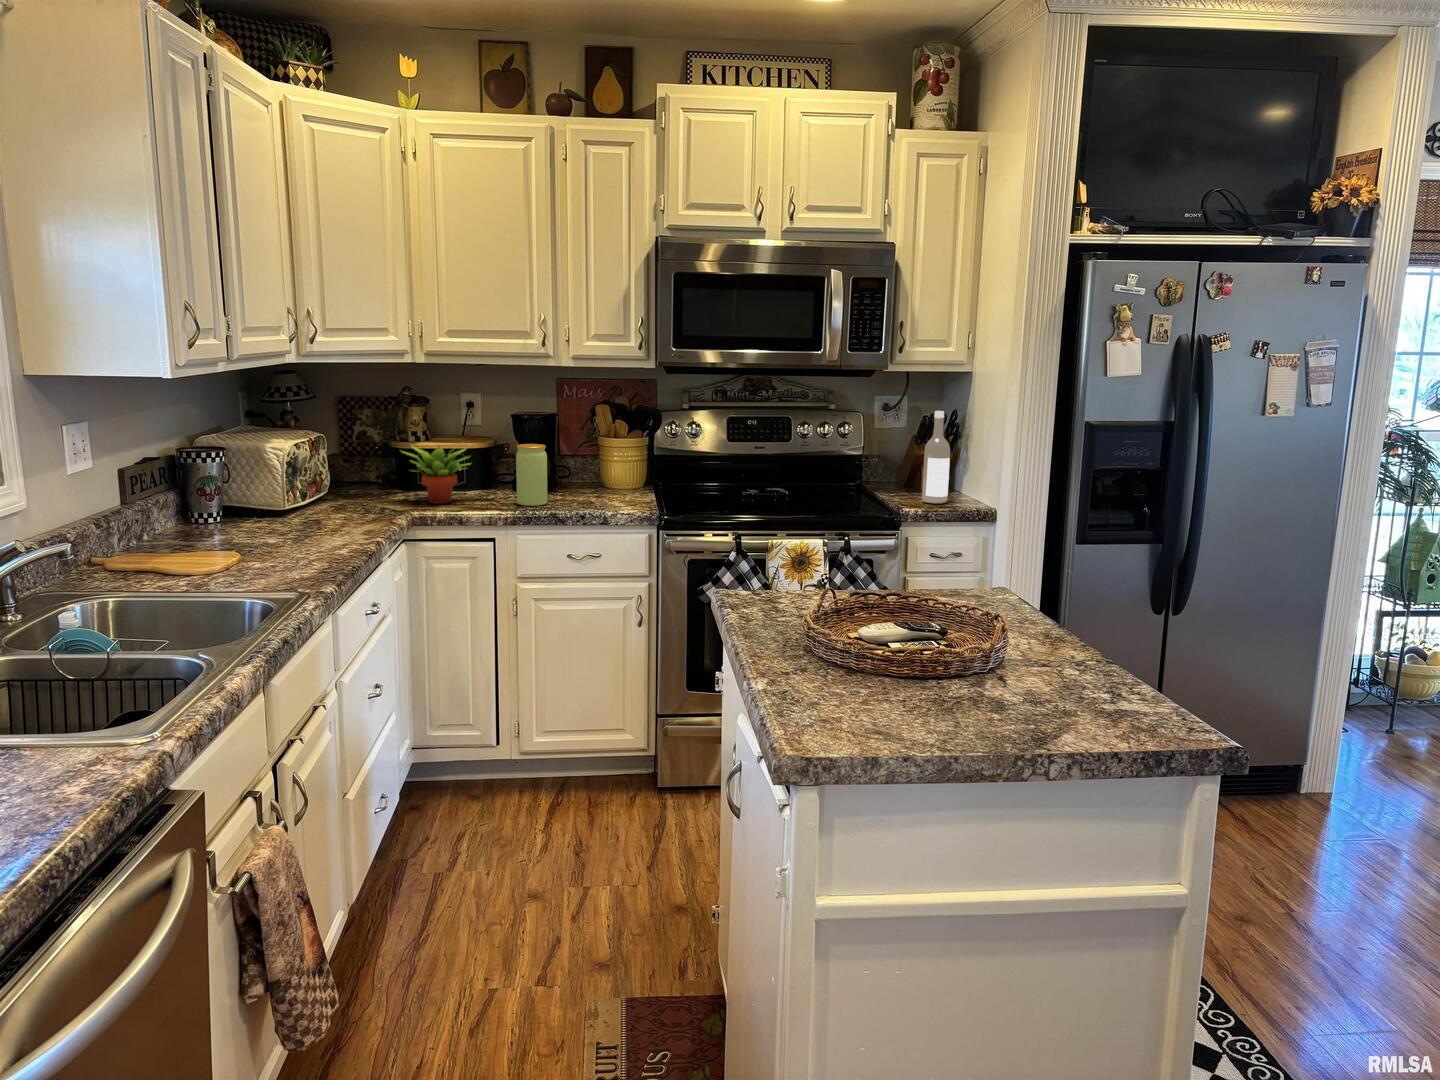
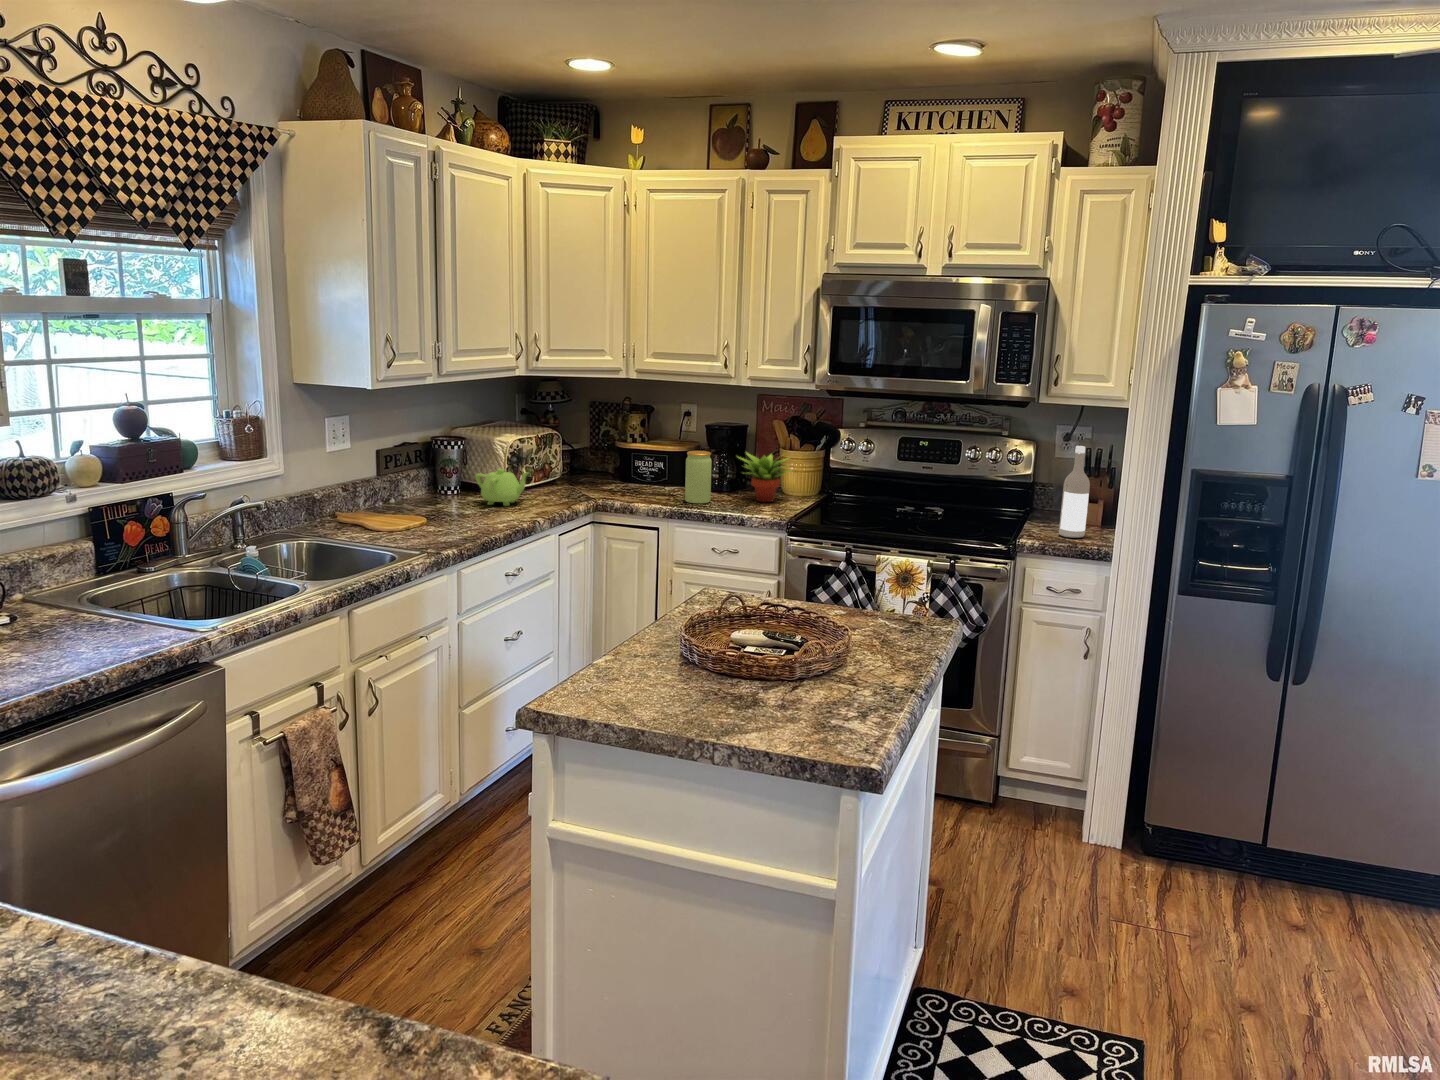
succulent plant: present [403,445,468,504] -> present [738,452,790,502]
teapot: none [256,480,336,529] -> present [475,469,529,506]

